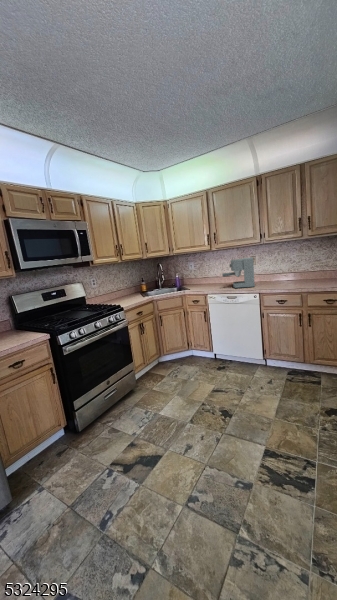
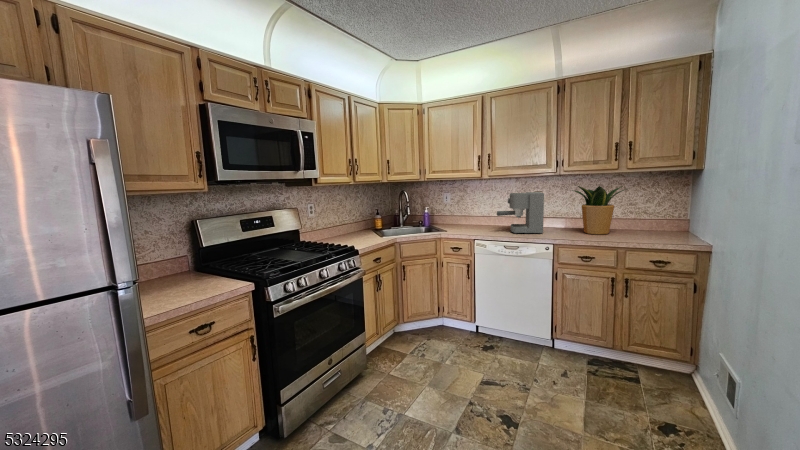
potted plant: none [273,249,312,285] -> present [572,186,626,235]

